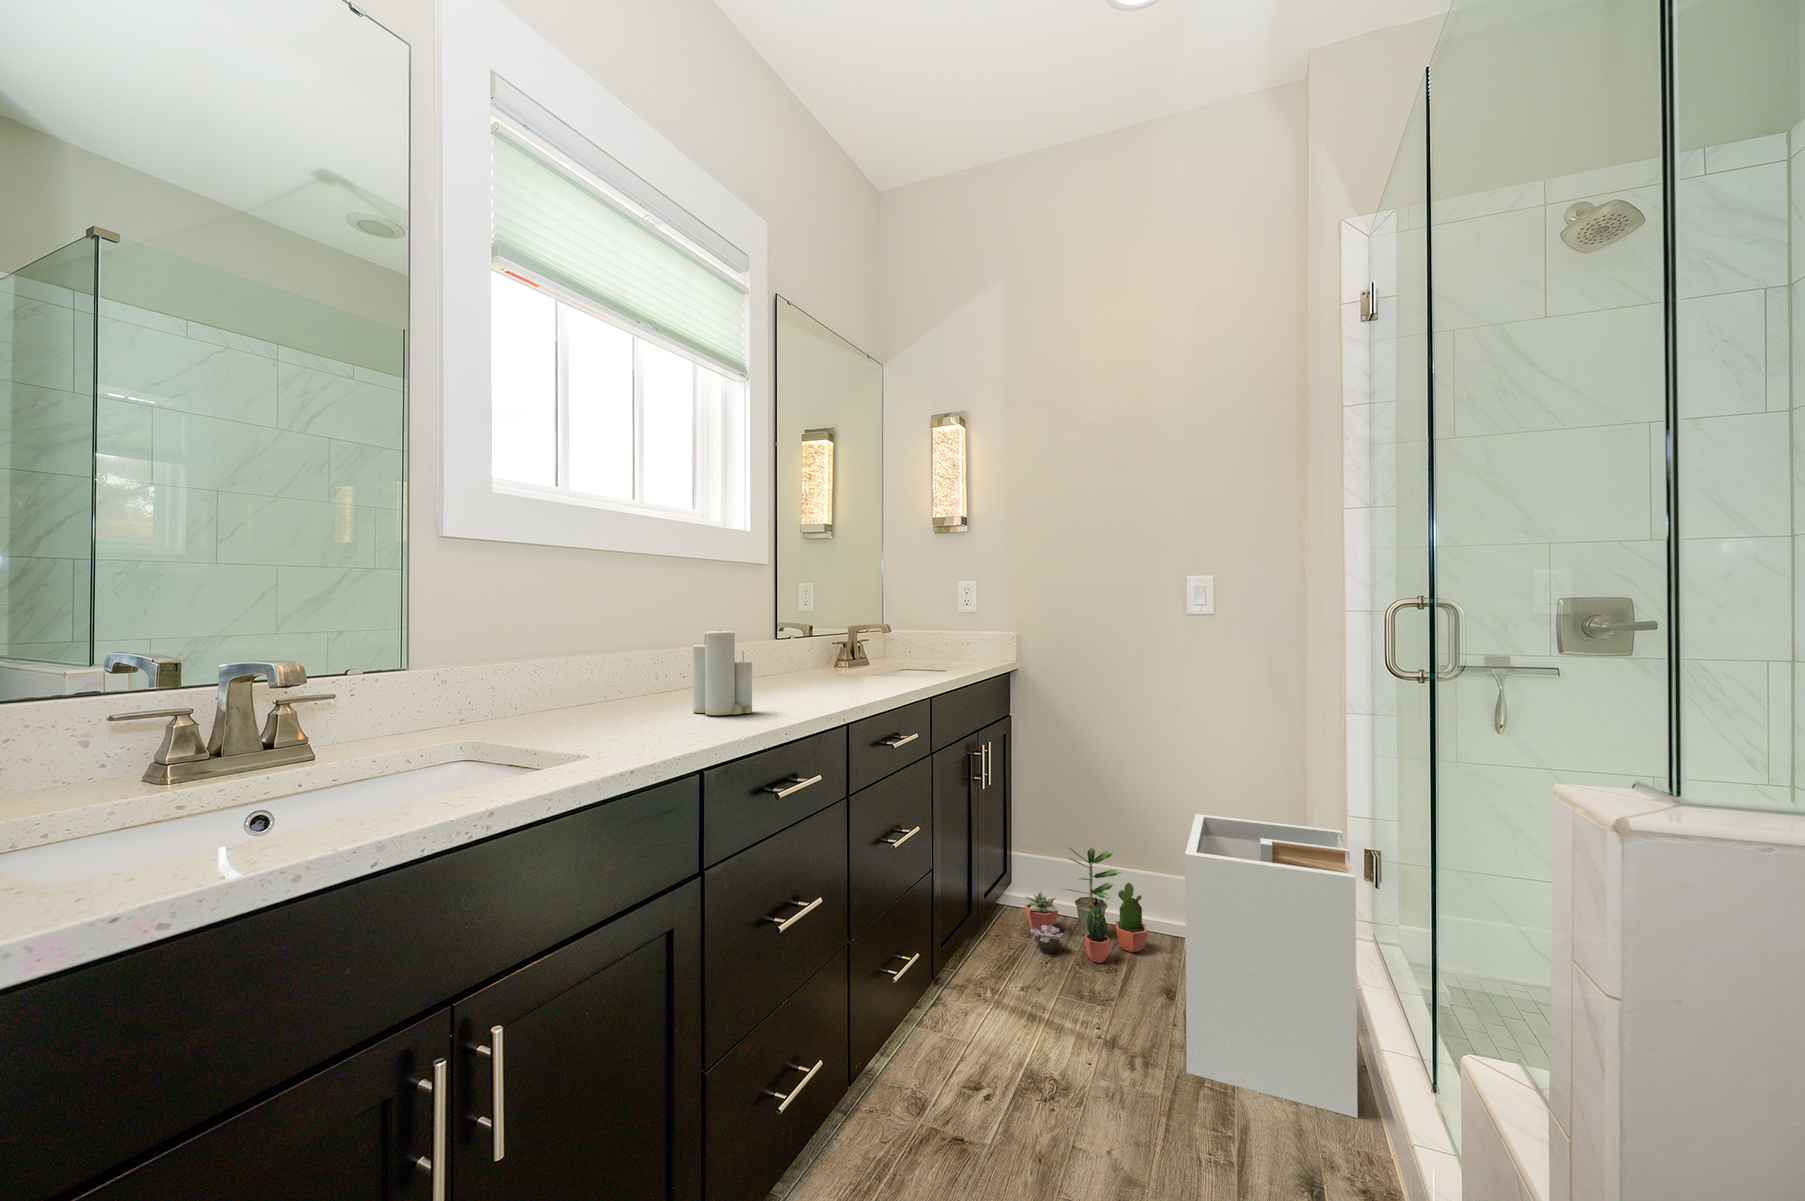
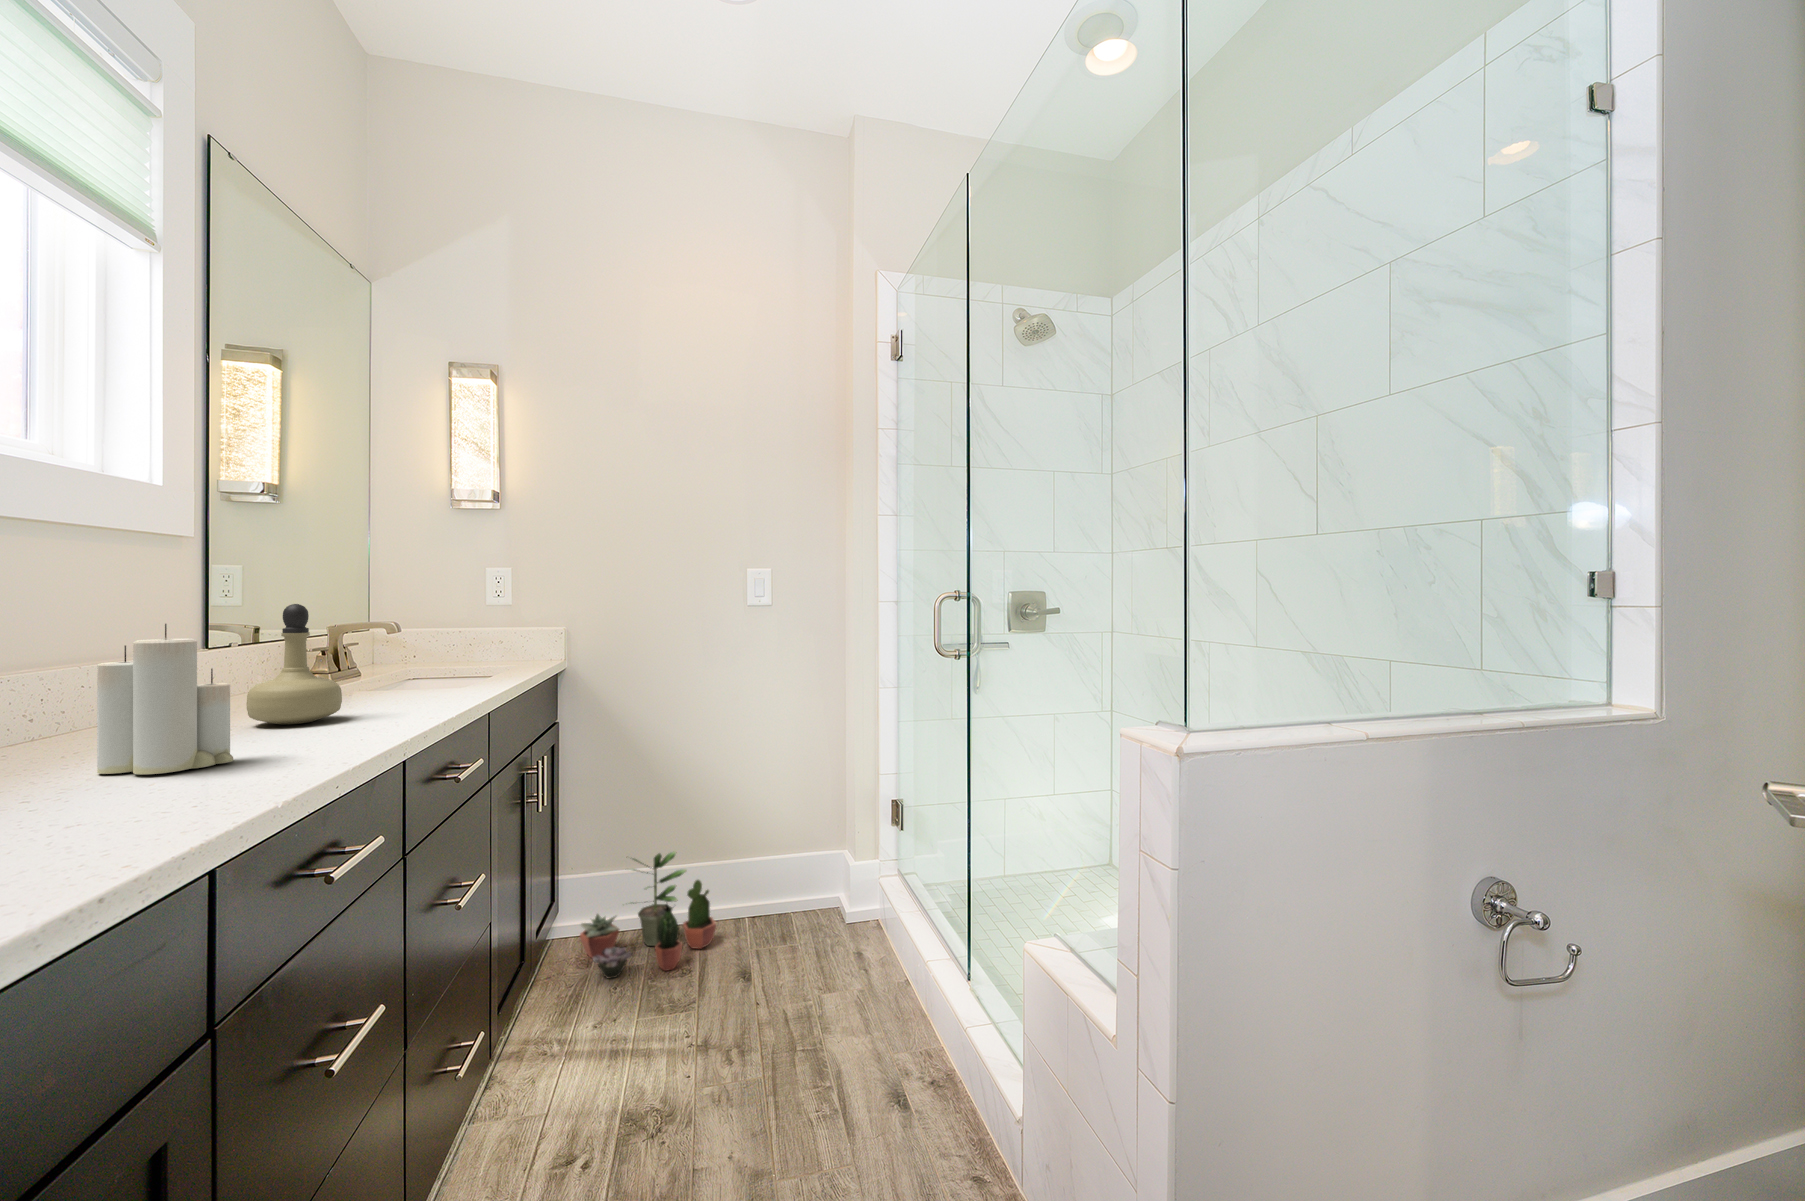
perfume bottle: none [779,610,830,693] -> present [246,604,342,724]
laundry hamper: present [1185,814,1358,1118] -> none [770,791,913,1047]

